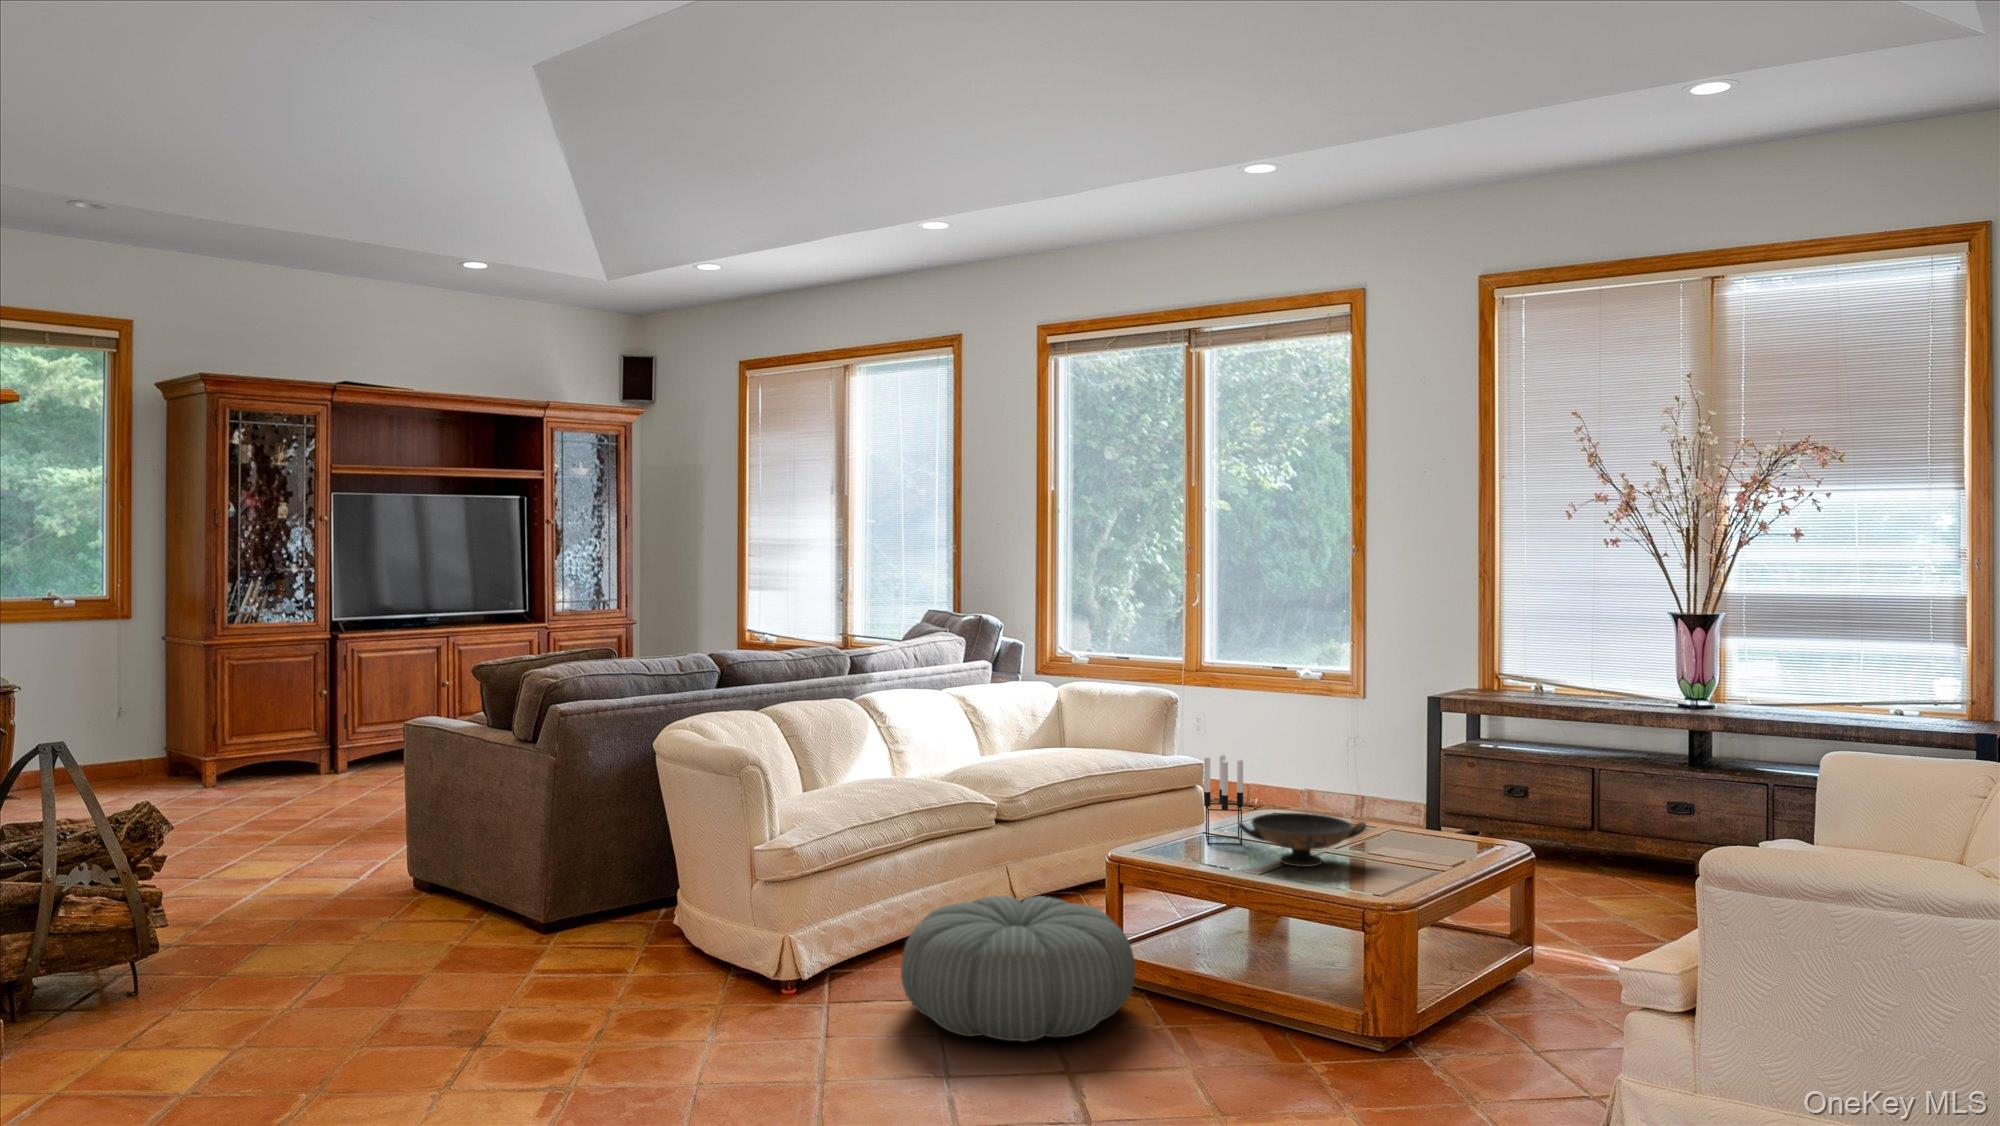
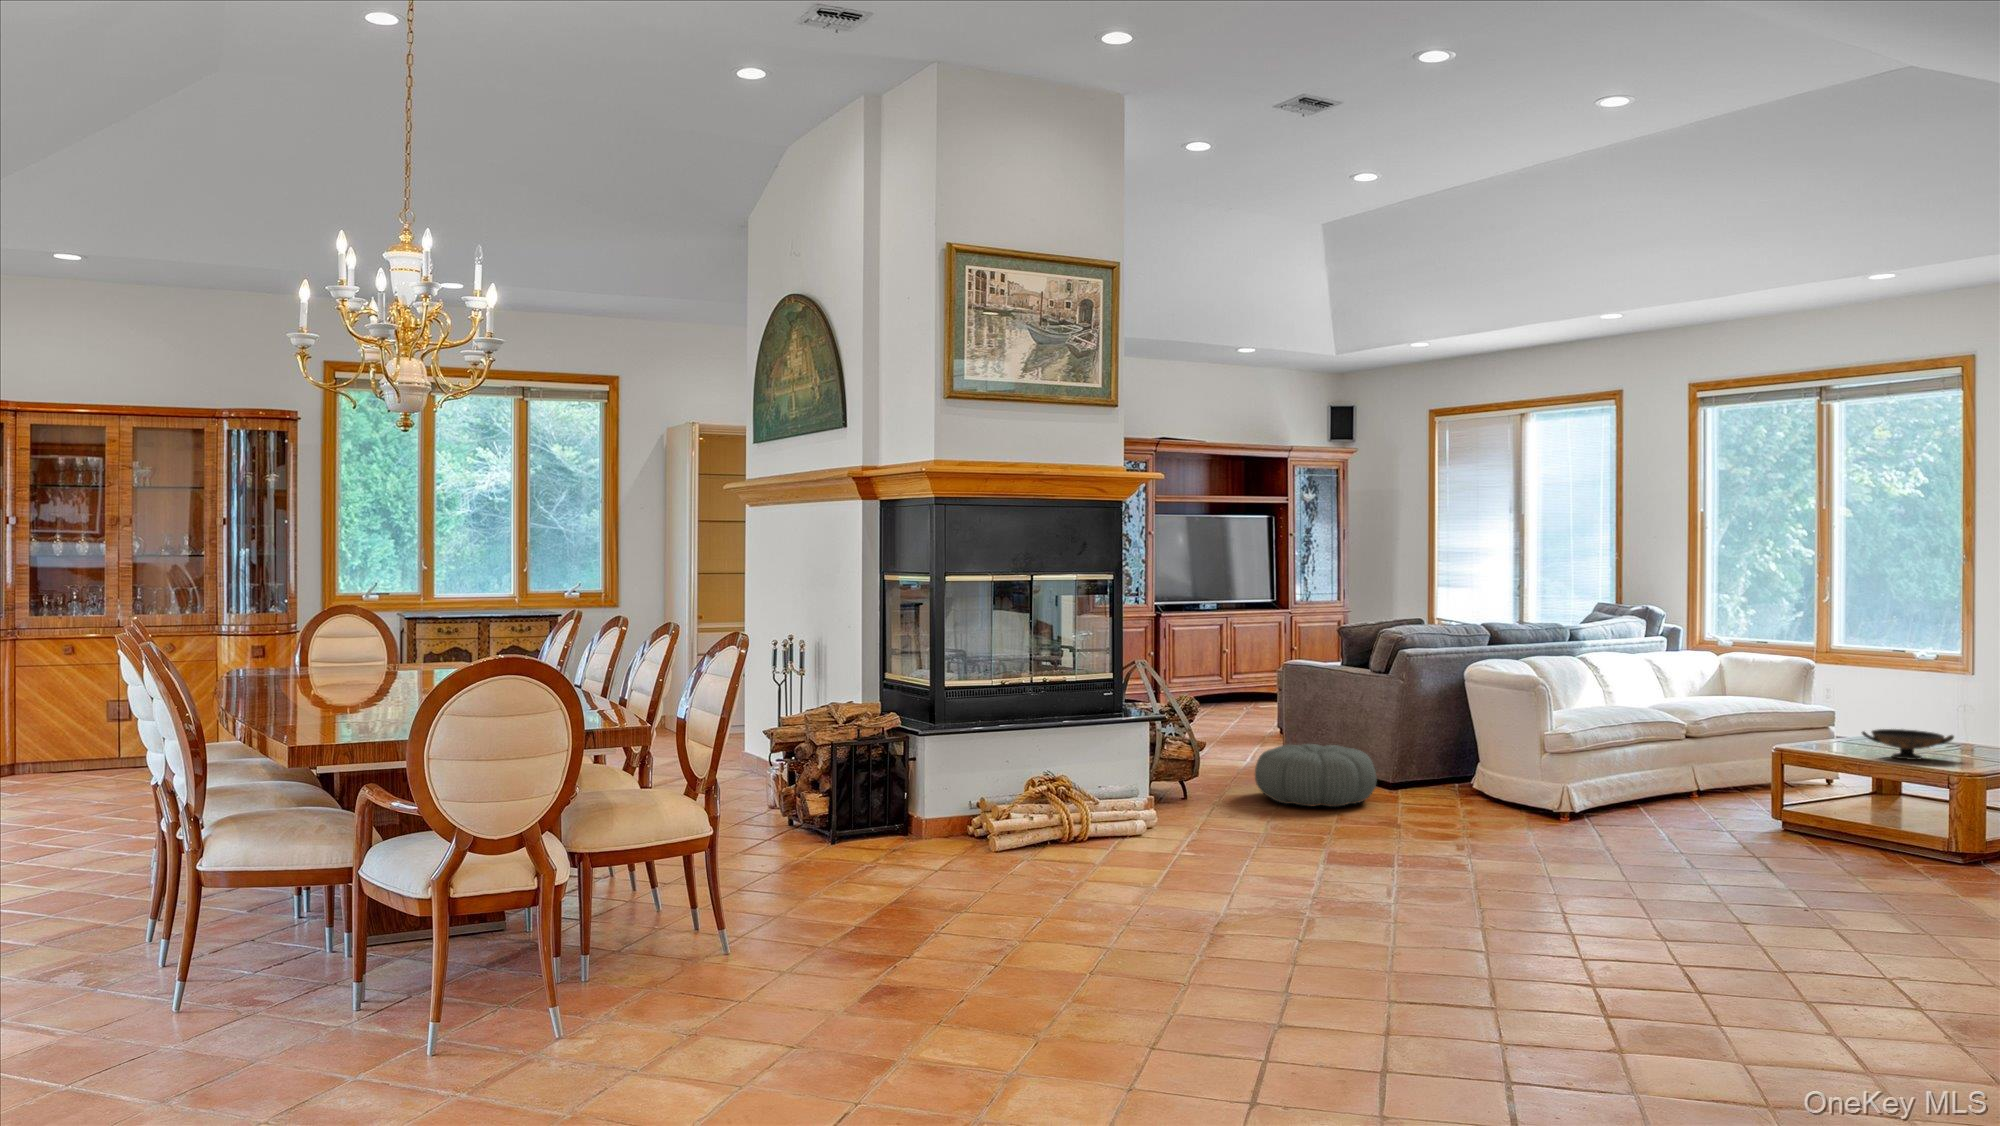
candle holder: present [1204,755,1243,845] -> none [1838,693,1866,750]
pouf: present [901,896,1135,1042] -> present [1255,744,1376,807]

